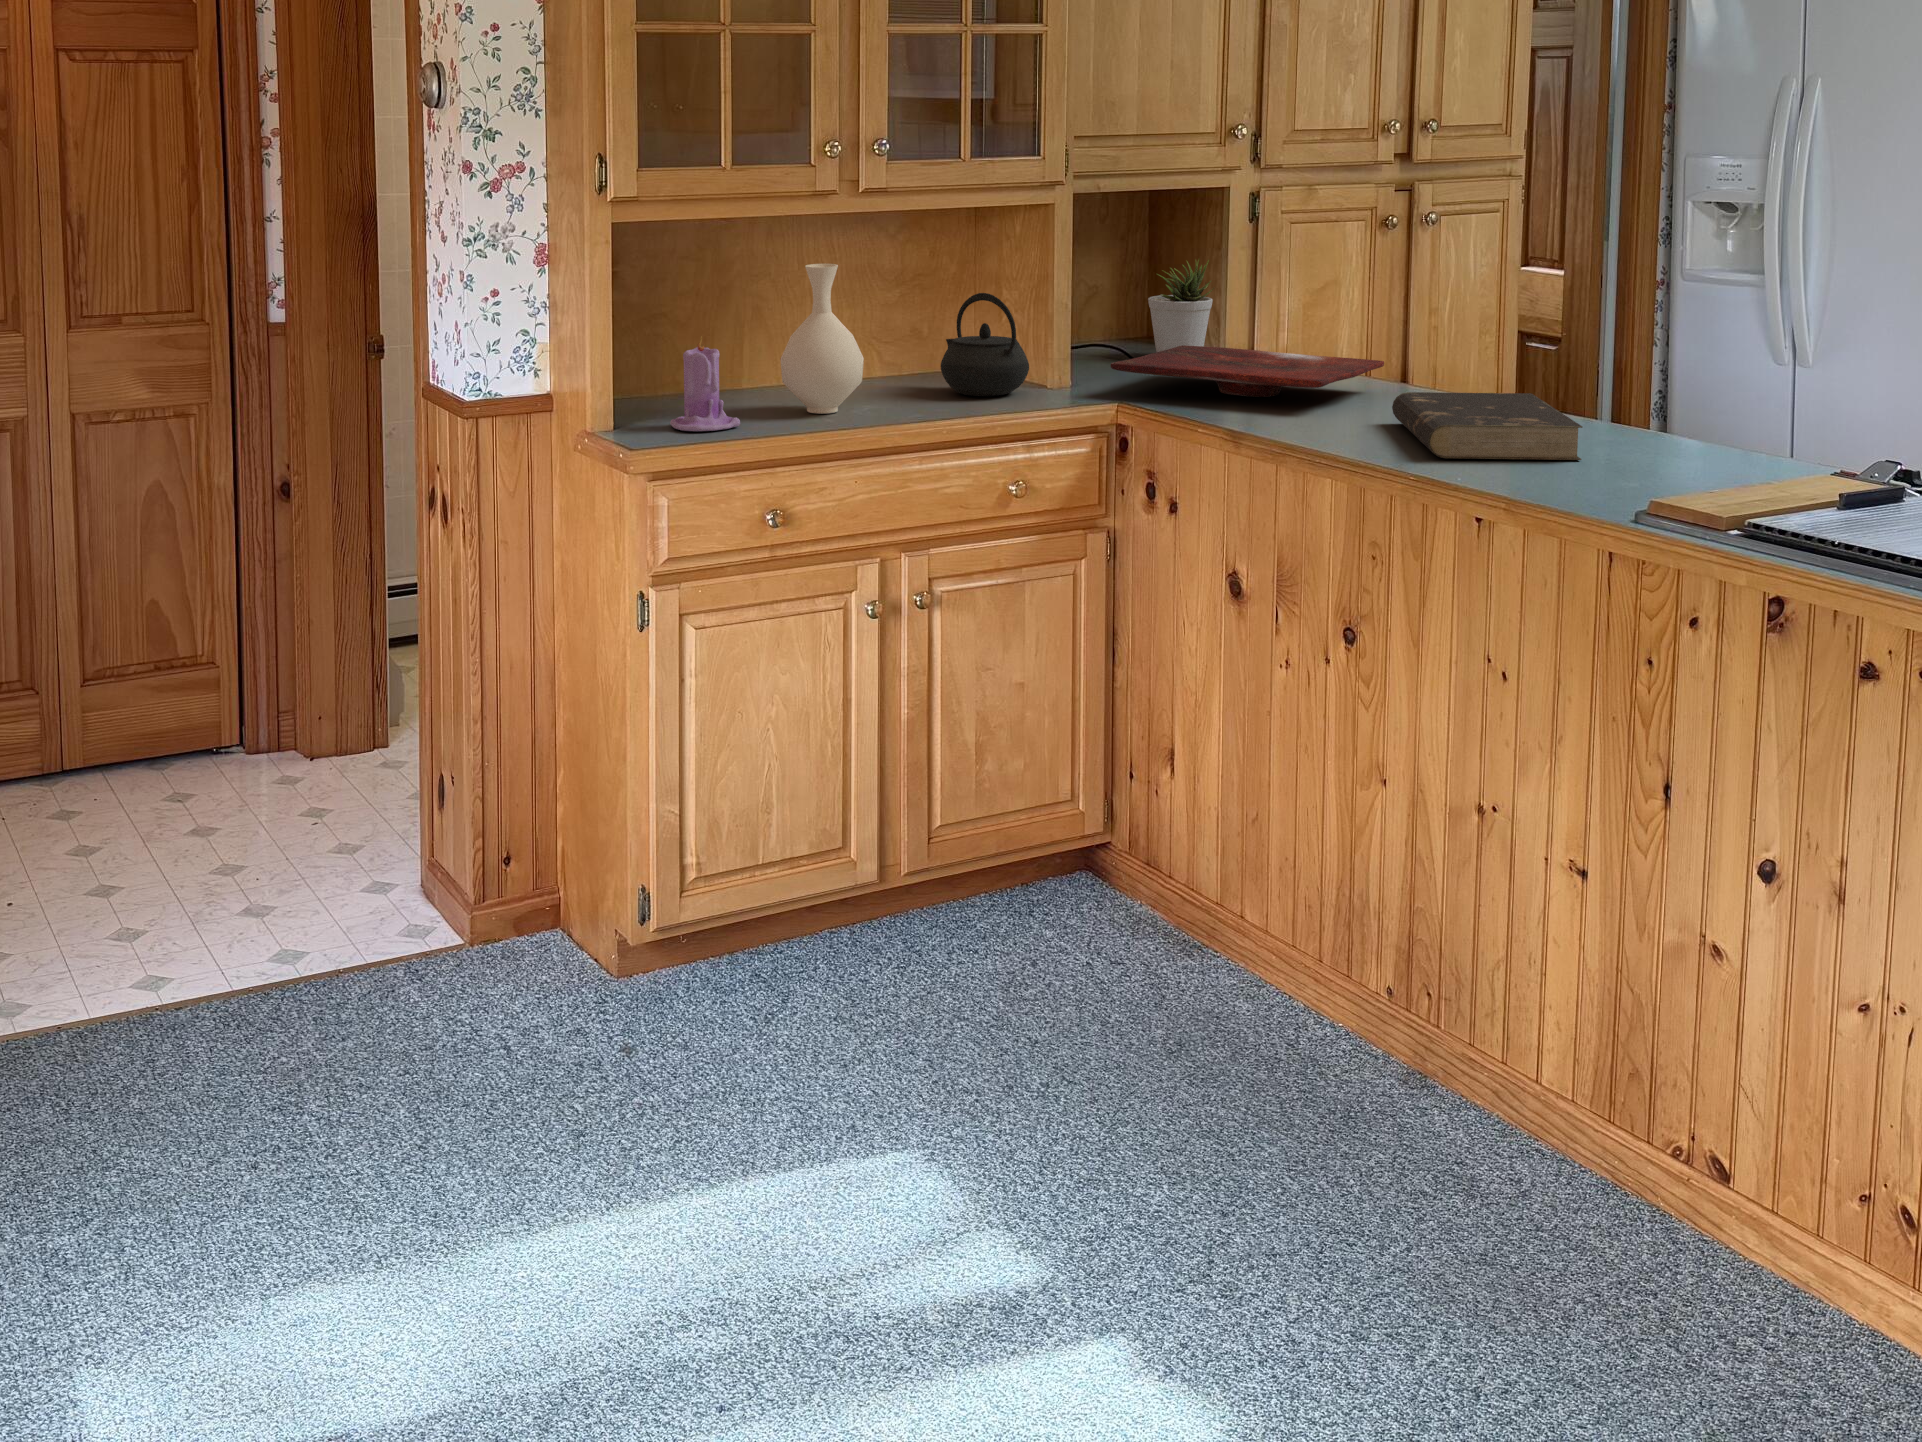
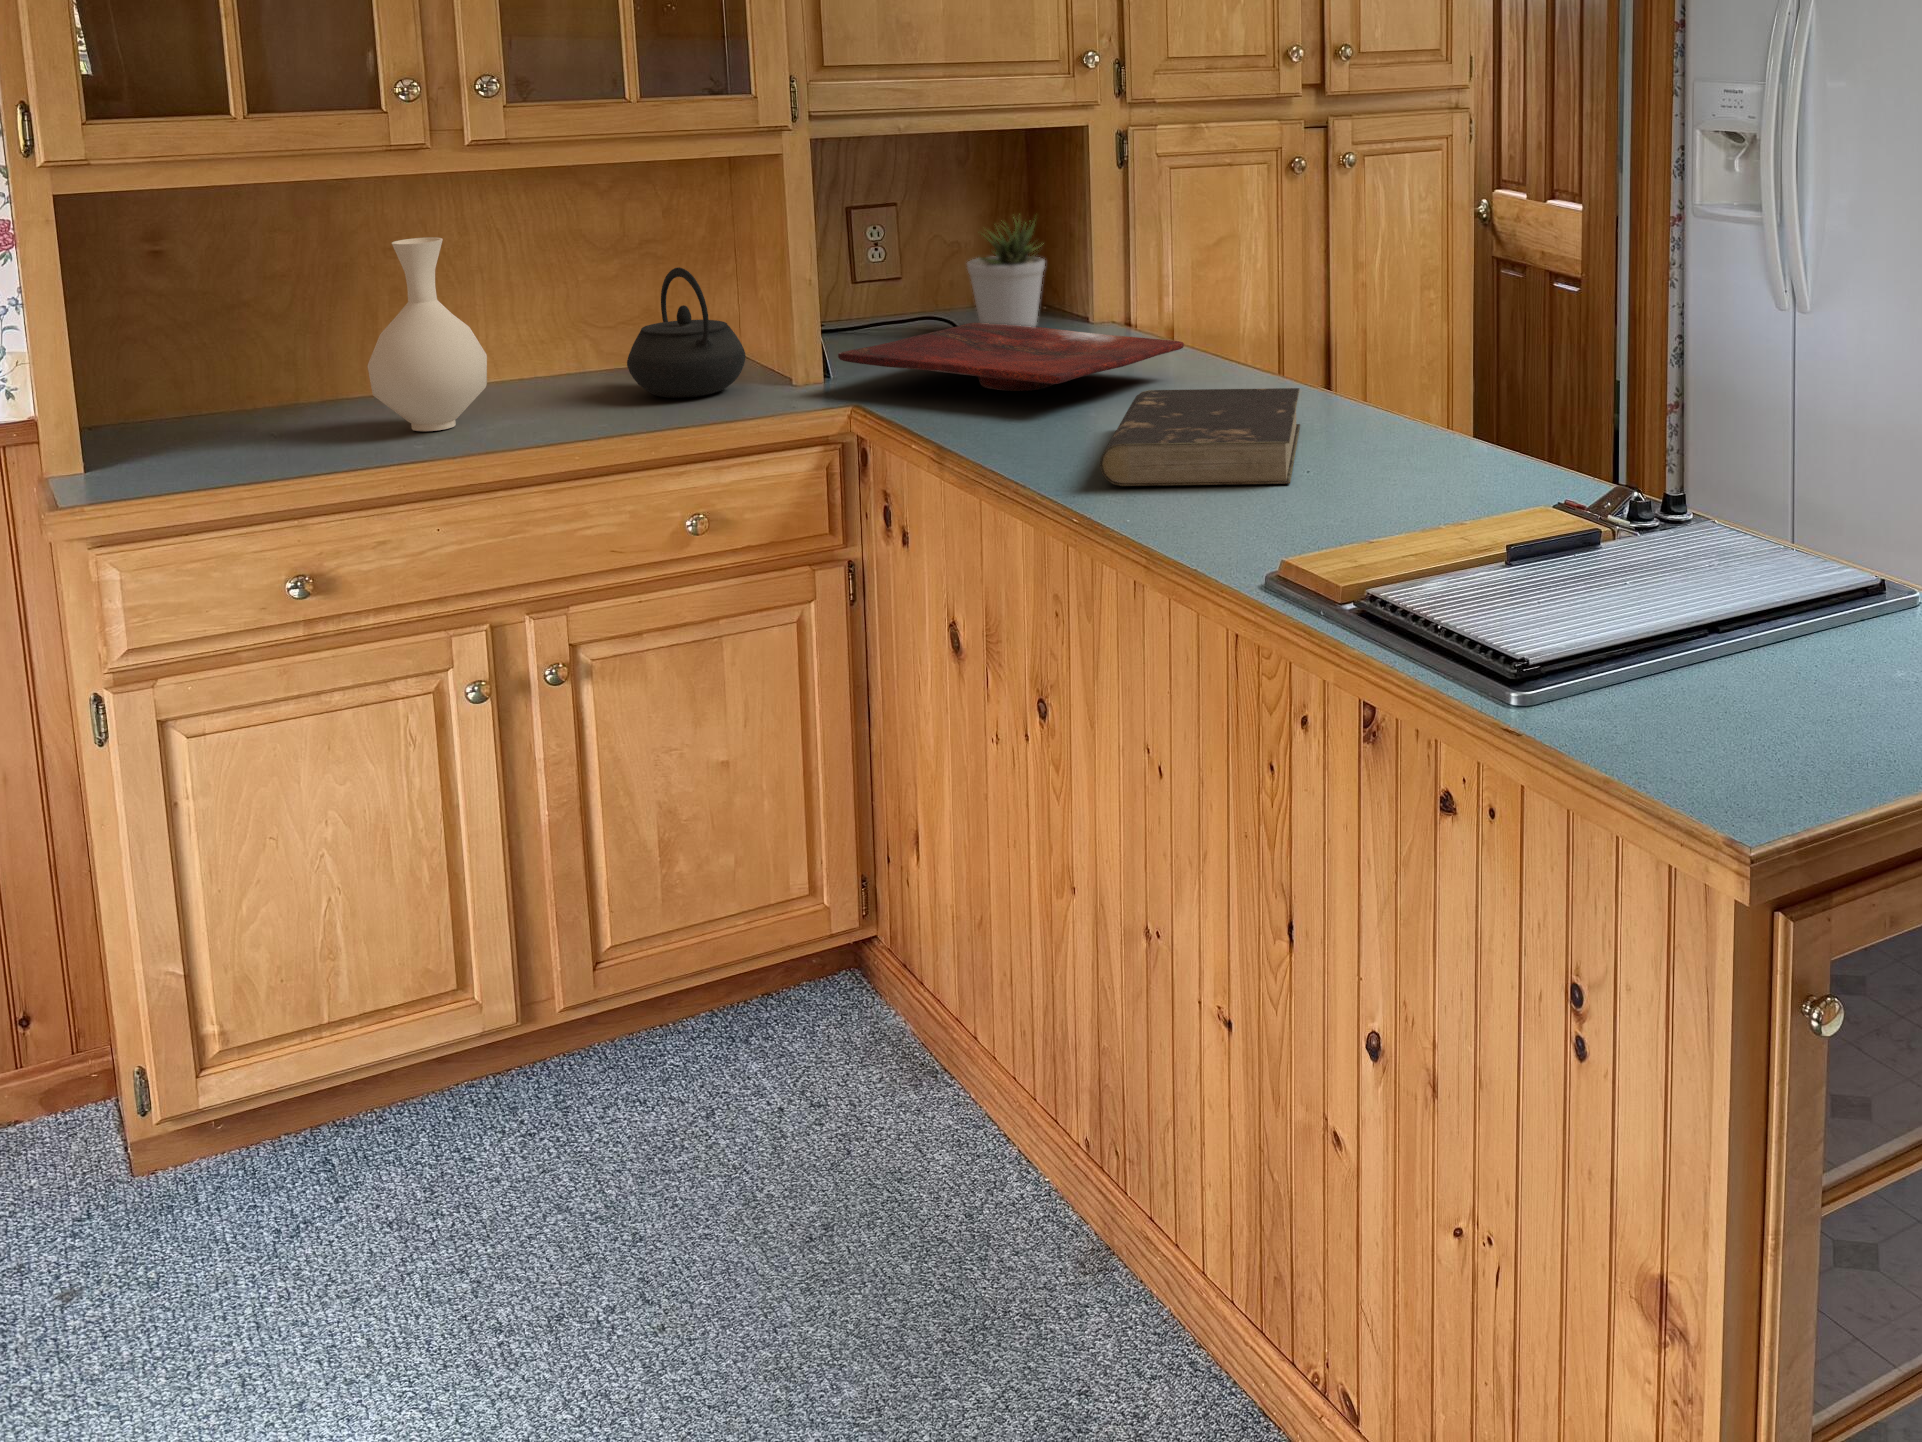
candle: present [670,337,740,431] -> none [182,340,282,466]

